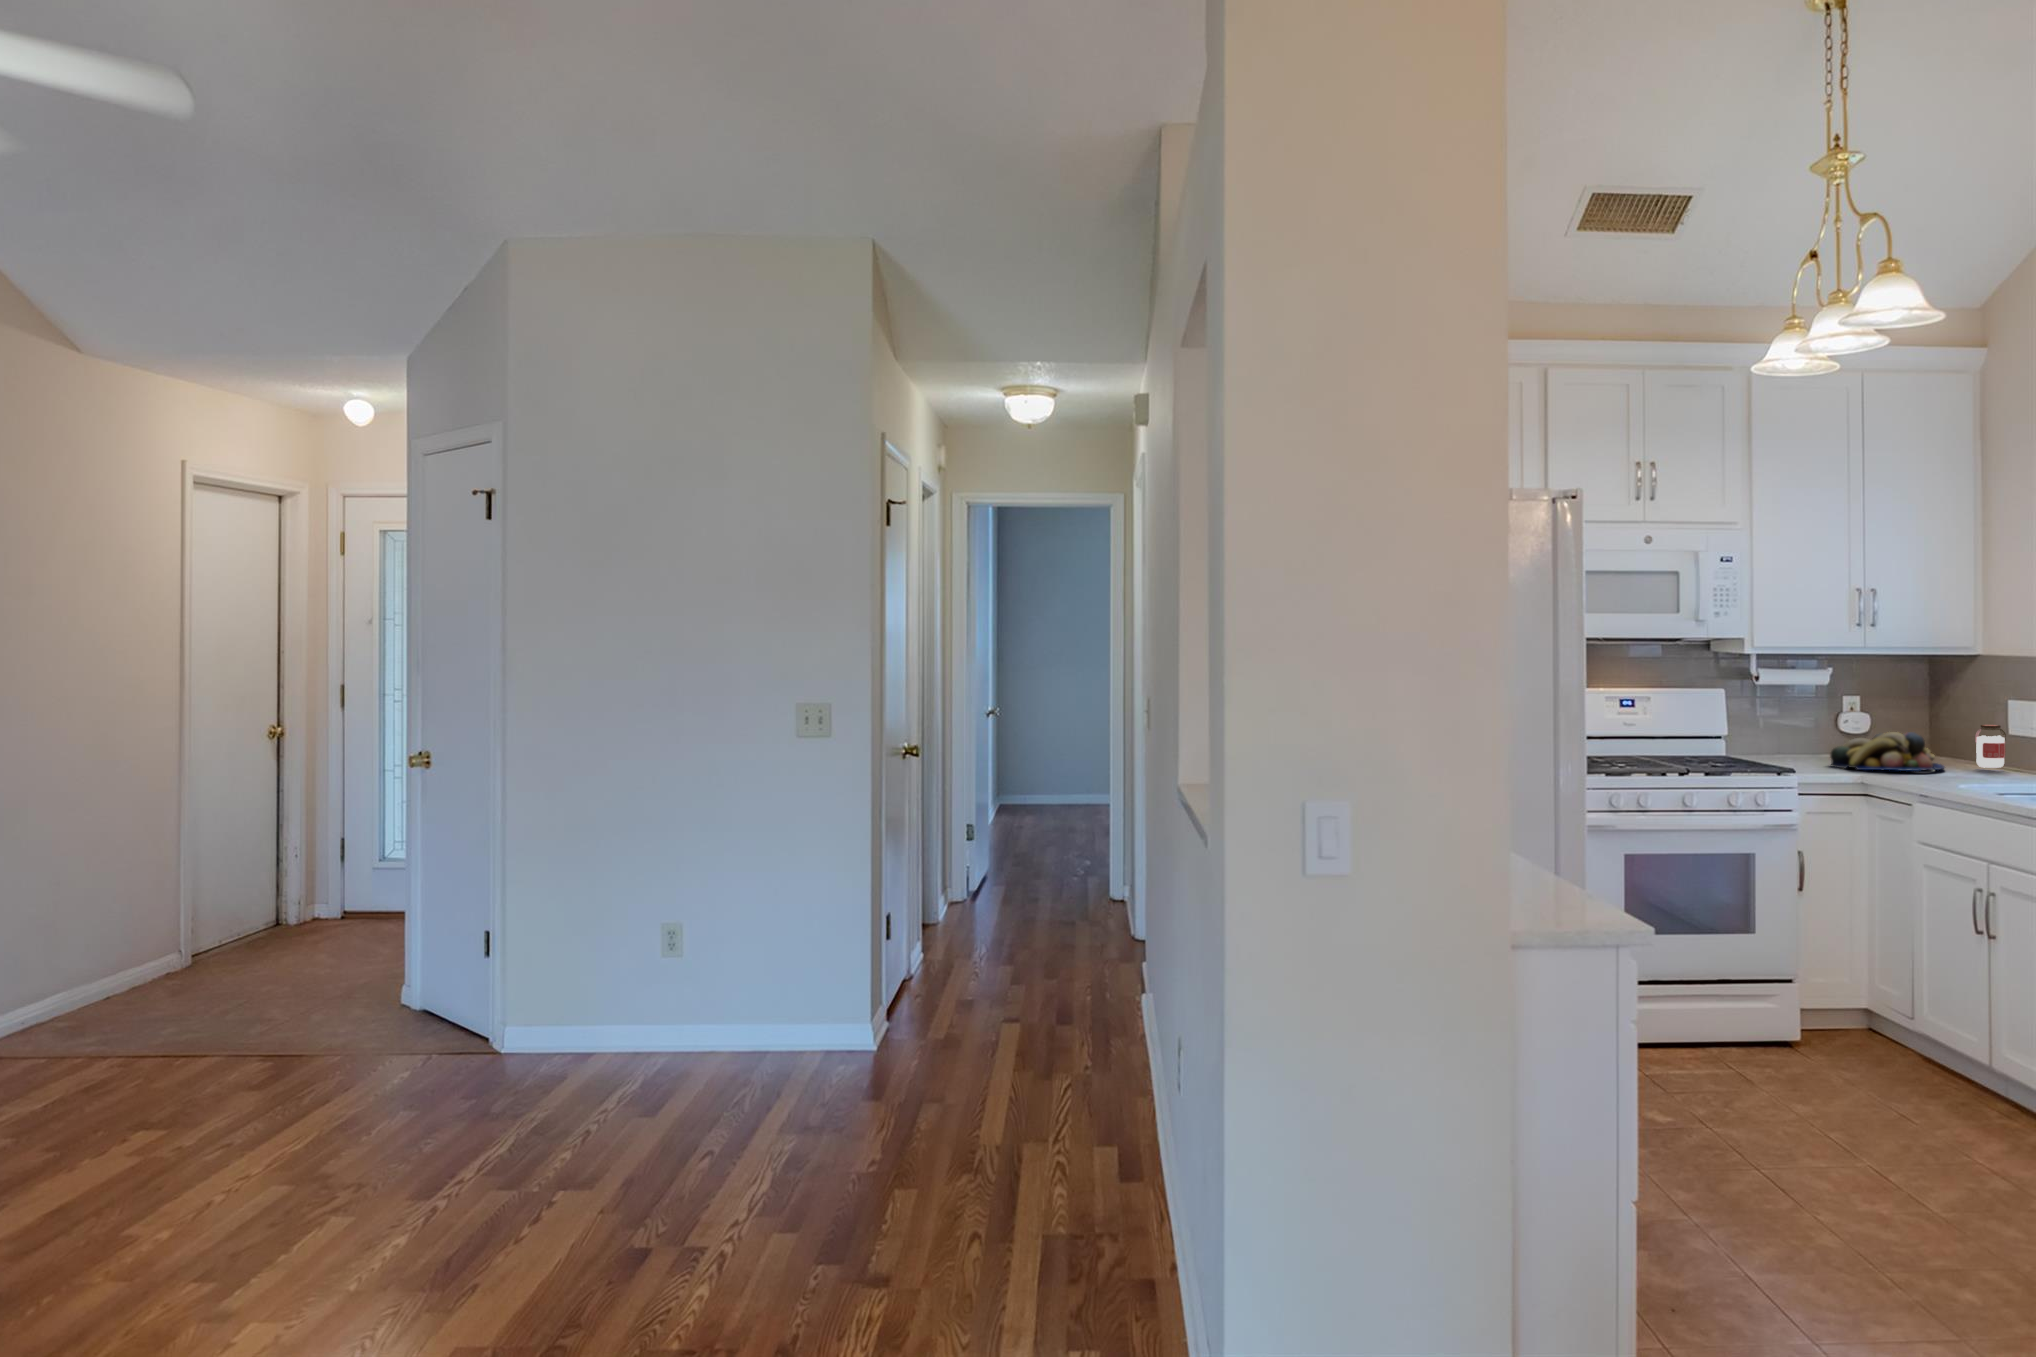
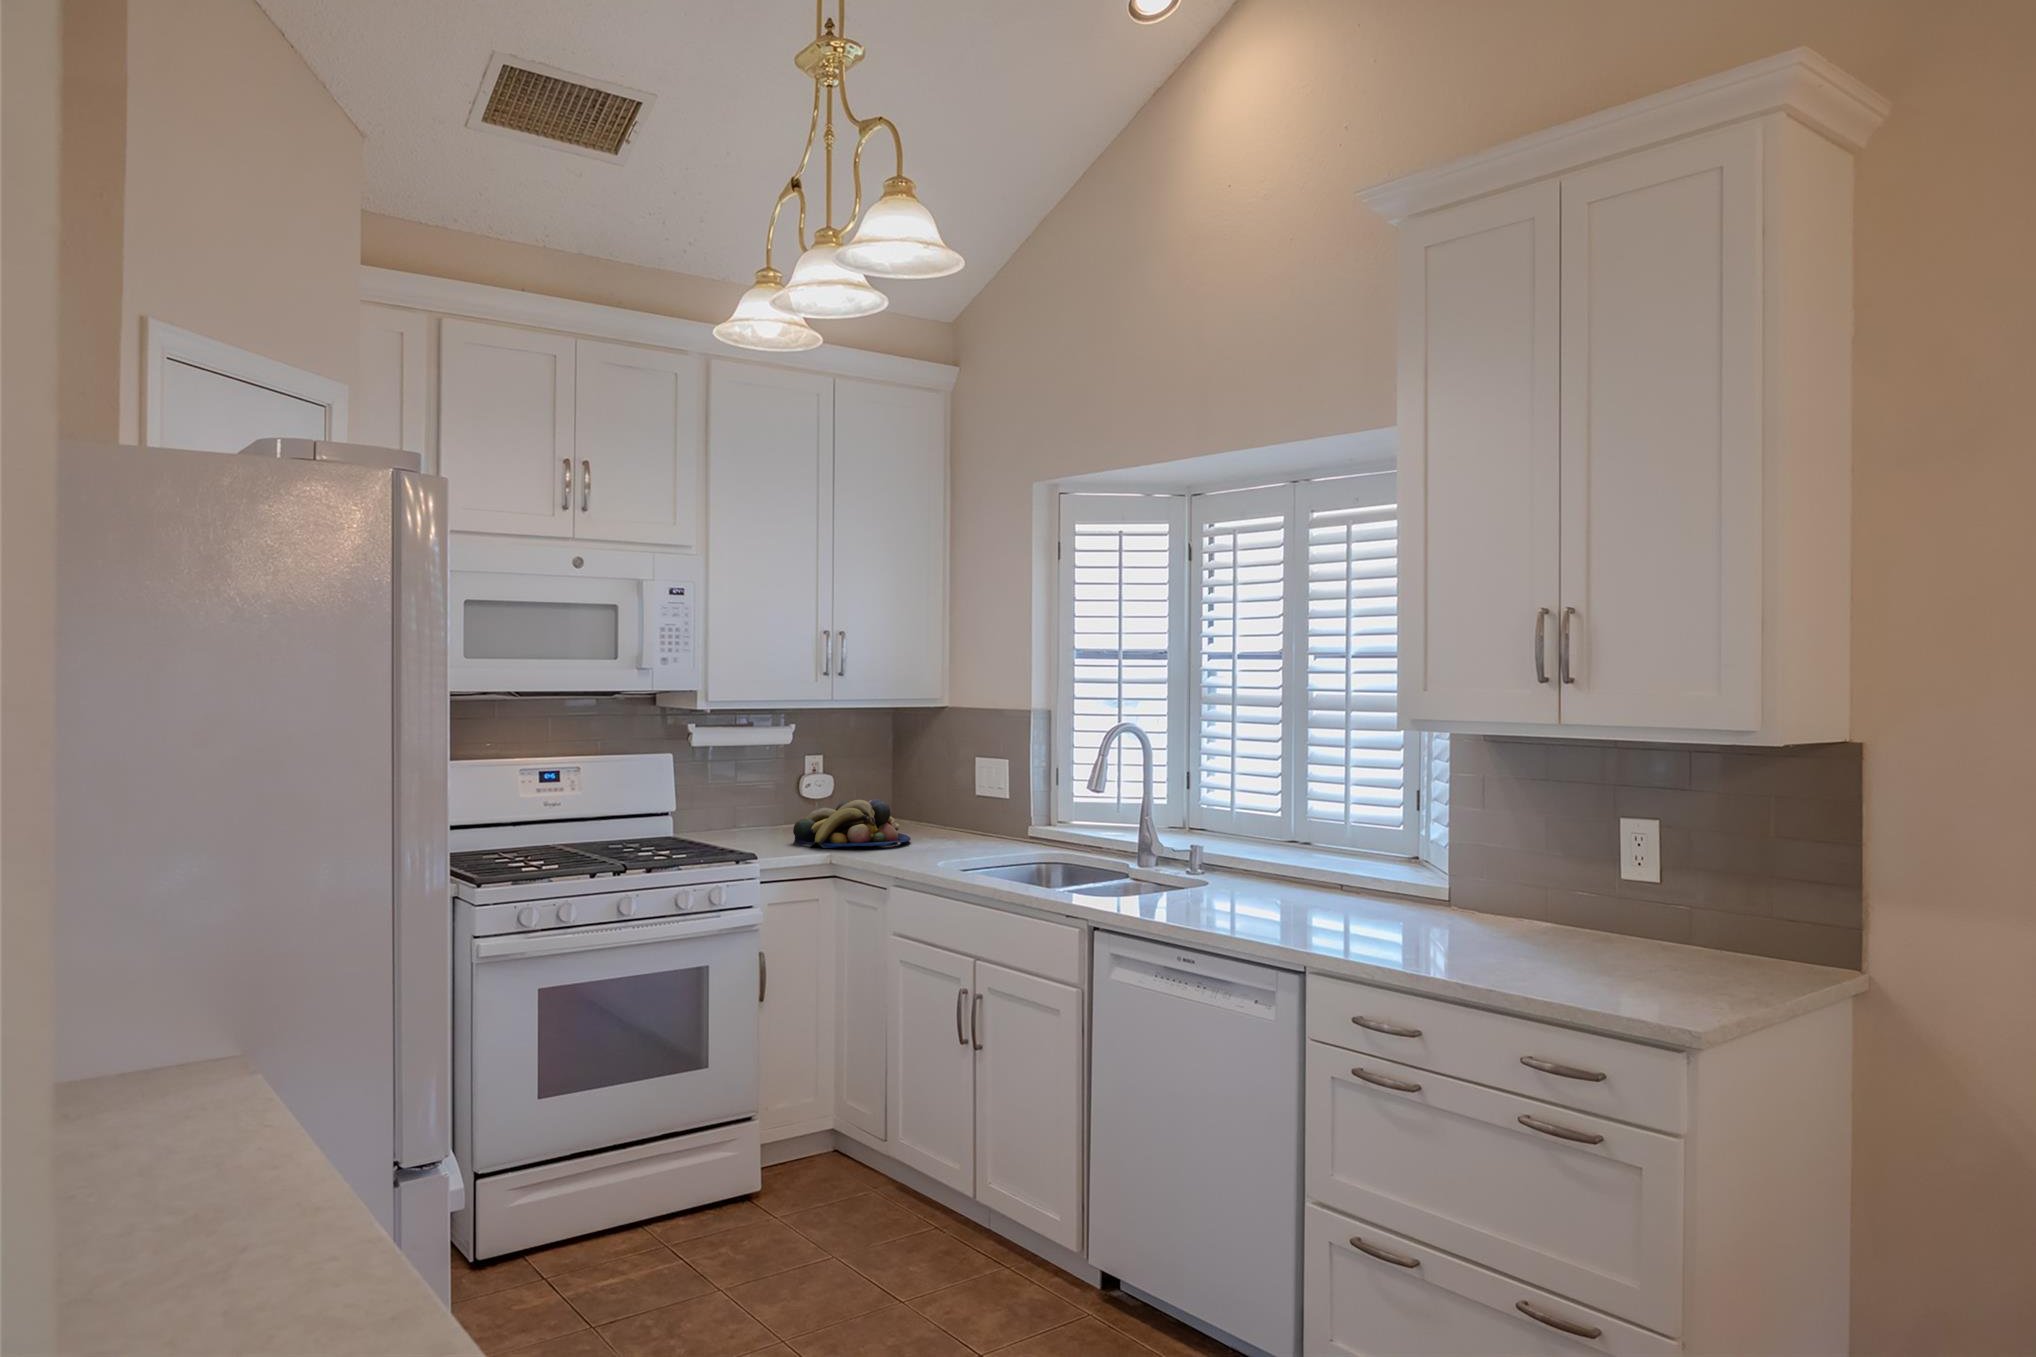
jar: present [1975,725,2006,768] -> none [936,787,965,836]

